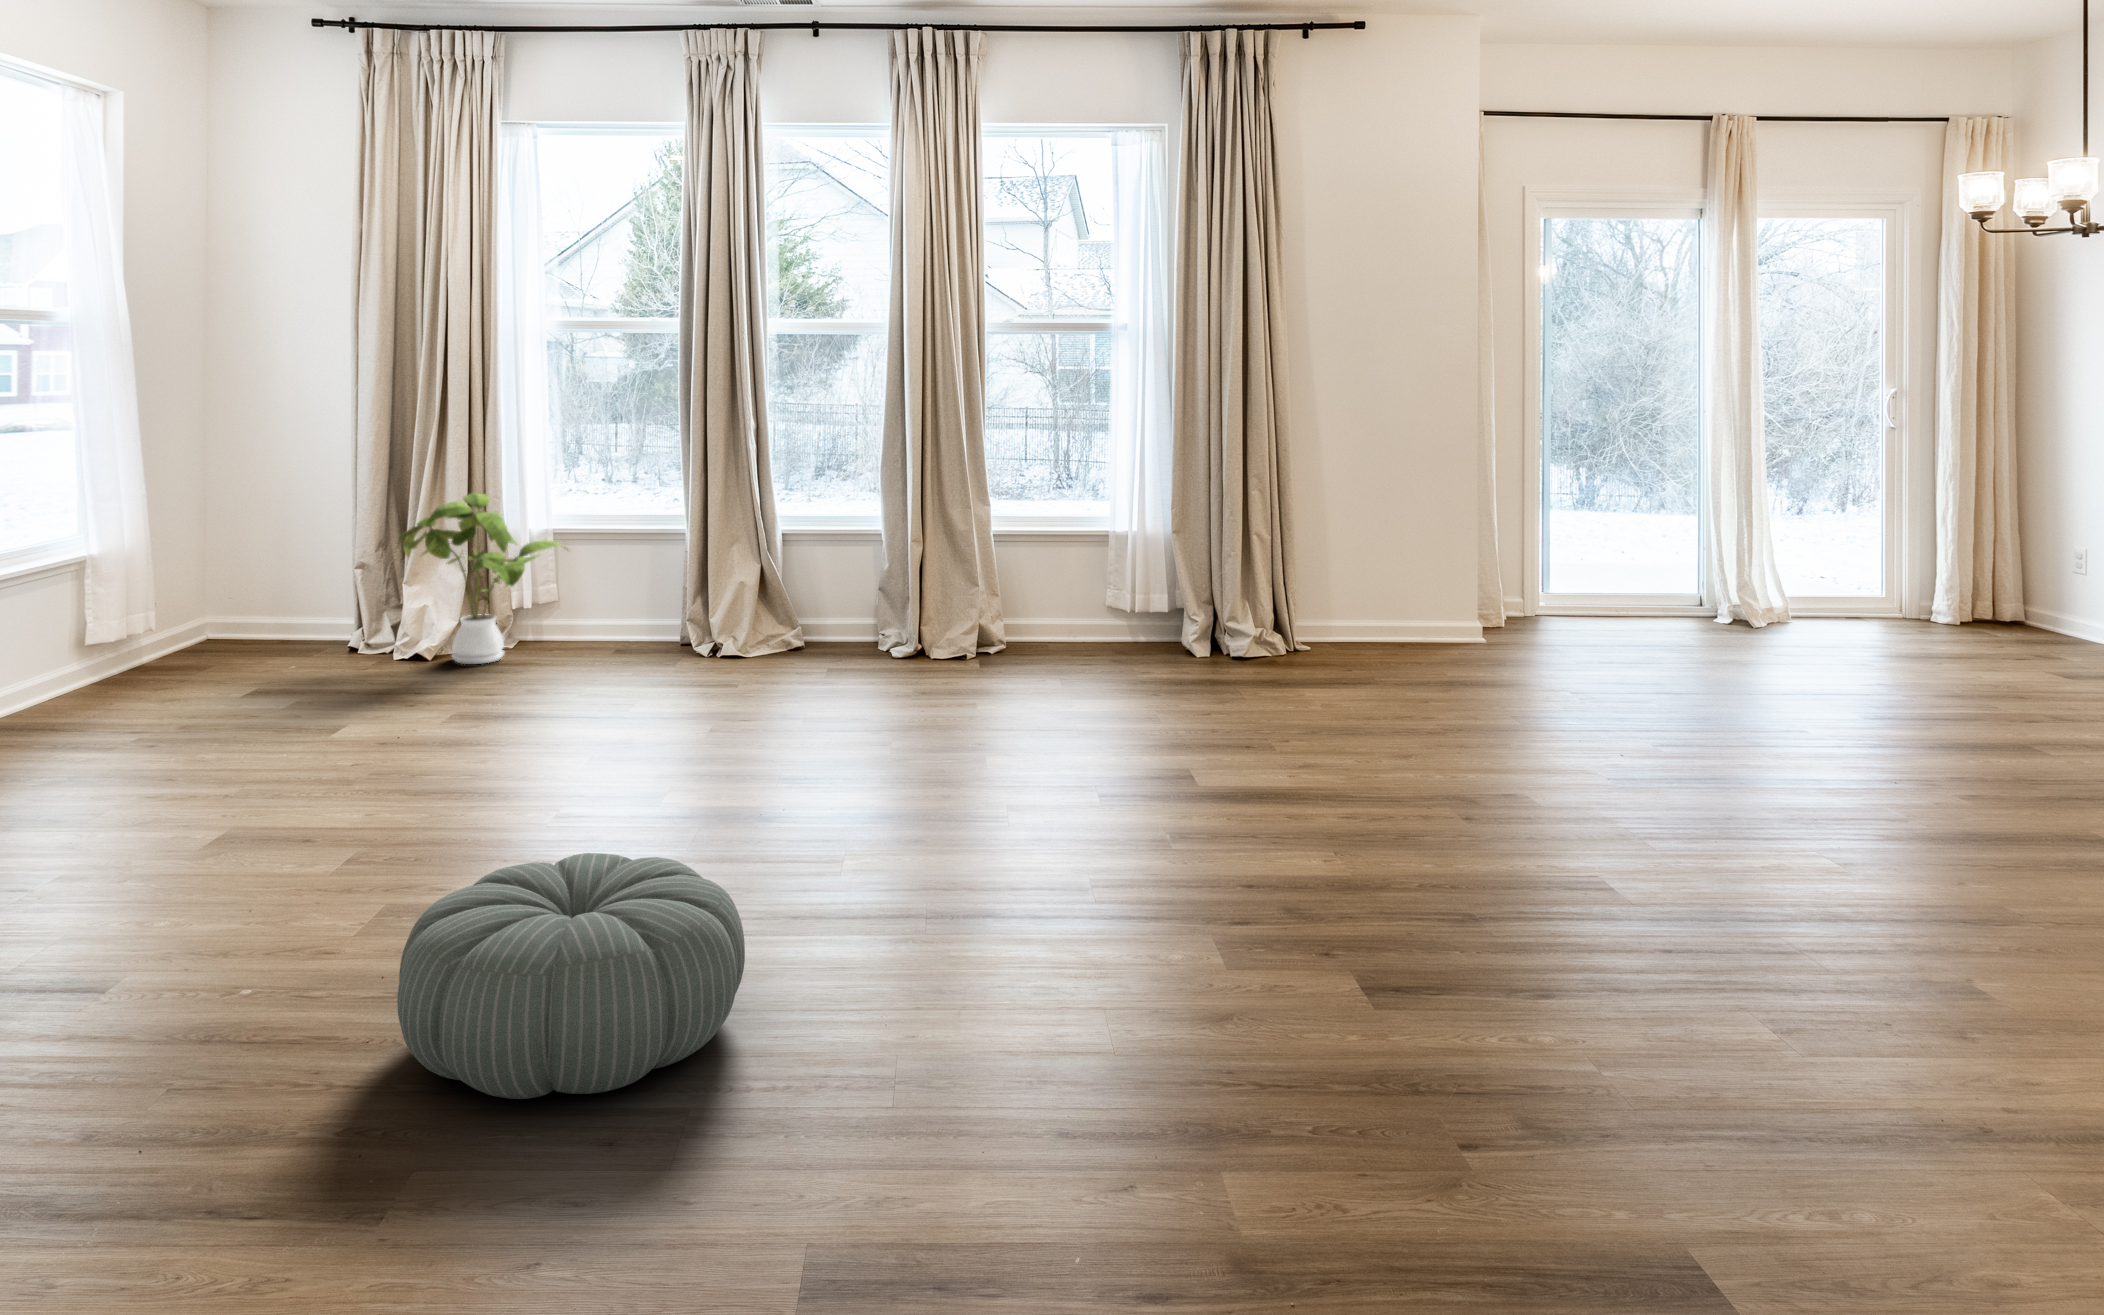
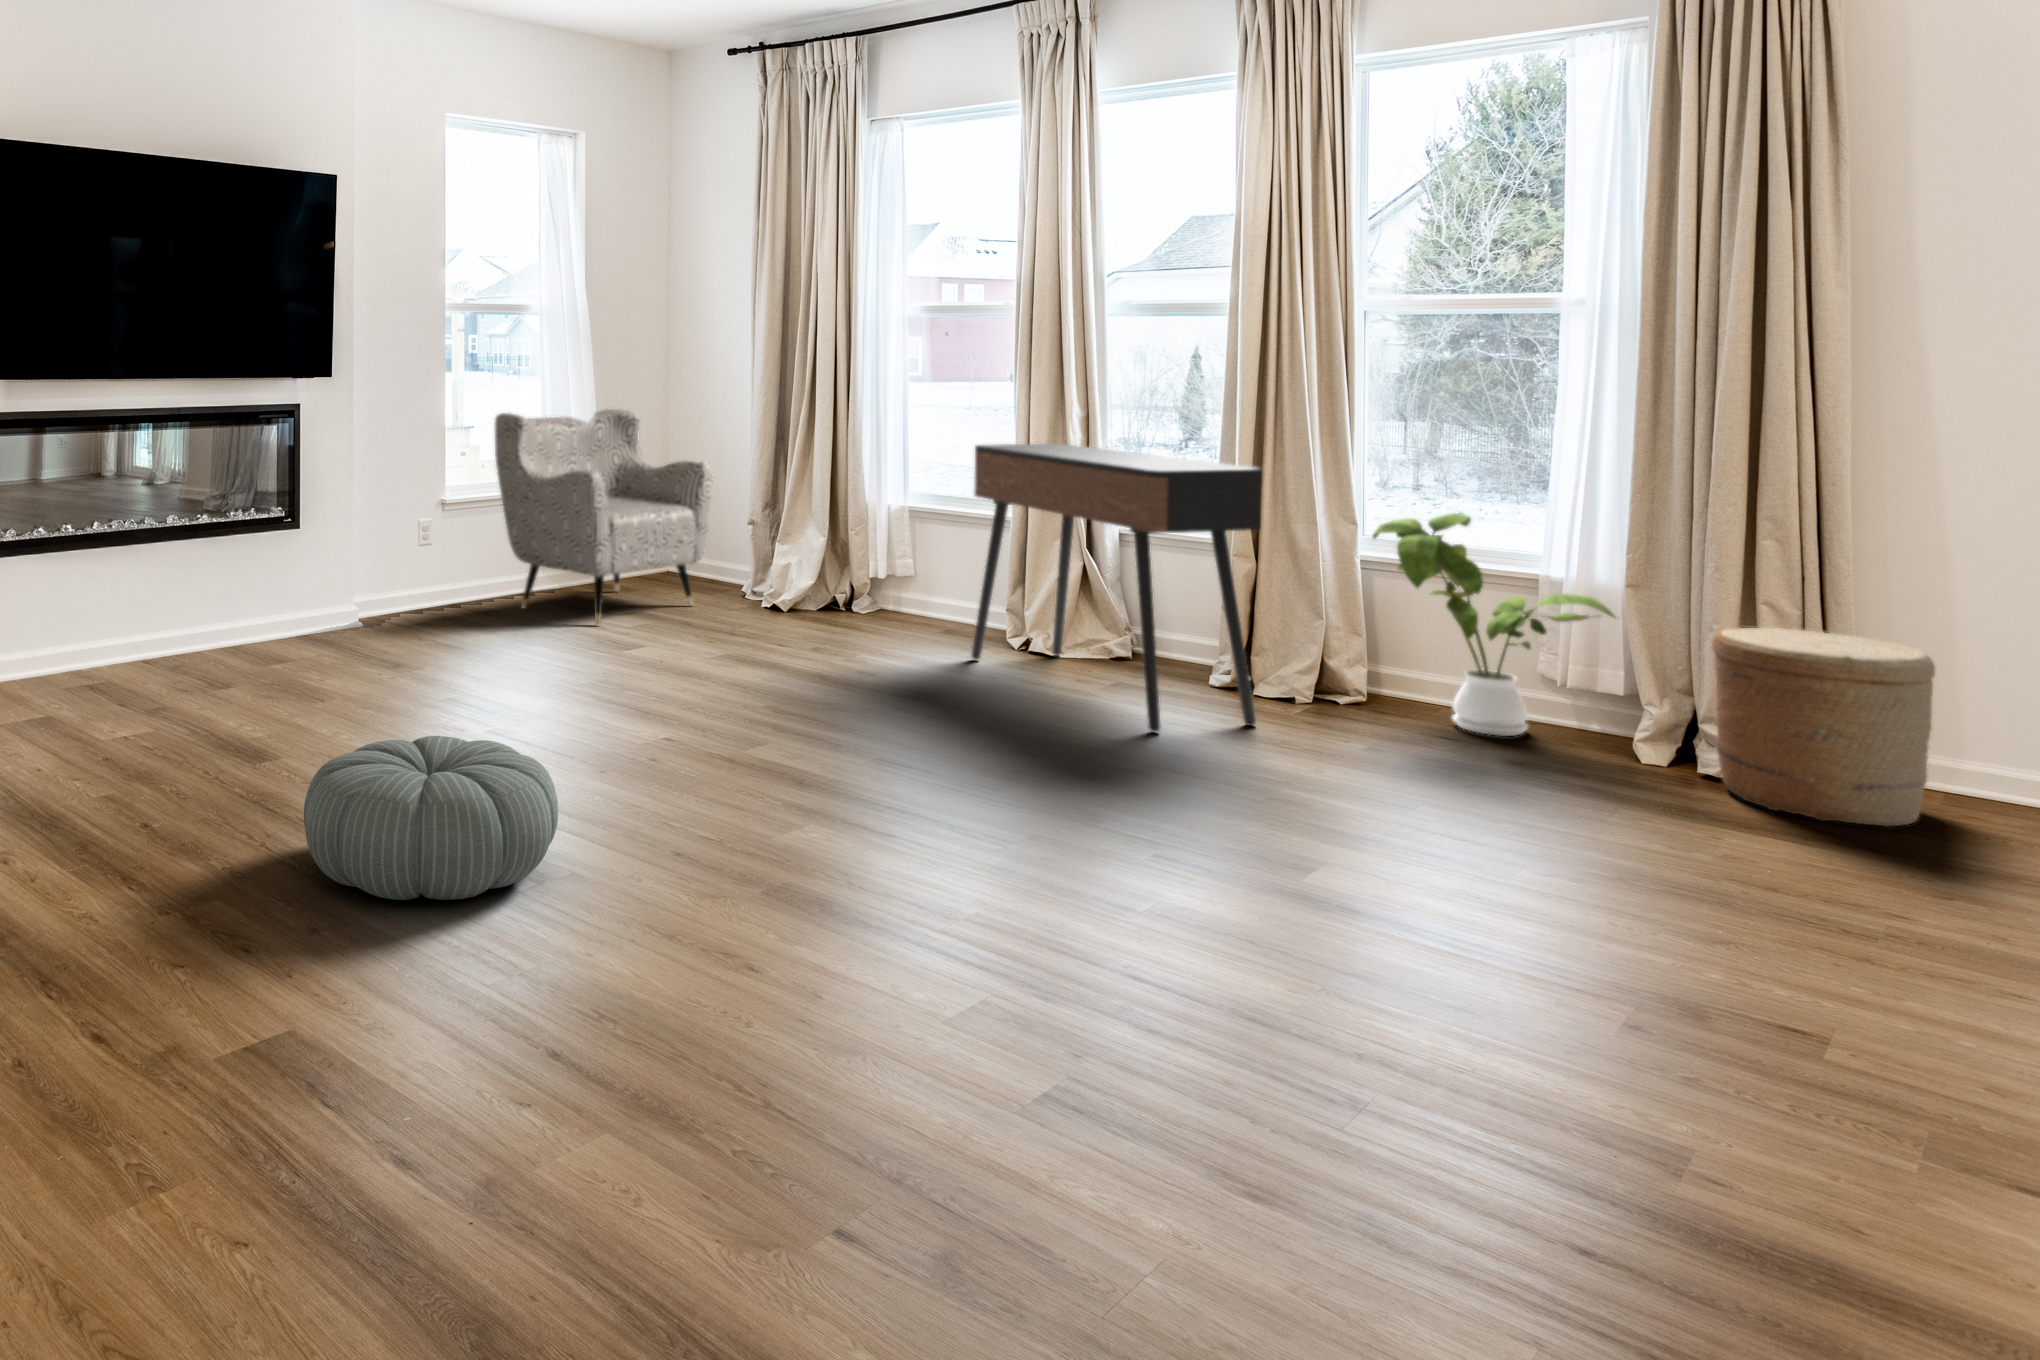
armchair: none [32,442,335,712] -> present [495,409,712,625]
console table: none [689,454,983,703] -> present [971,444,1262,733]
house plant: present [398,493,562,664] -> present [1373,513,1616,736]
woven basket: none [1249,551,1365,674] -> present [1712,628,1935,826]

